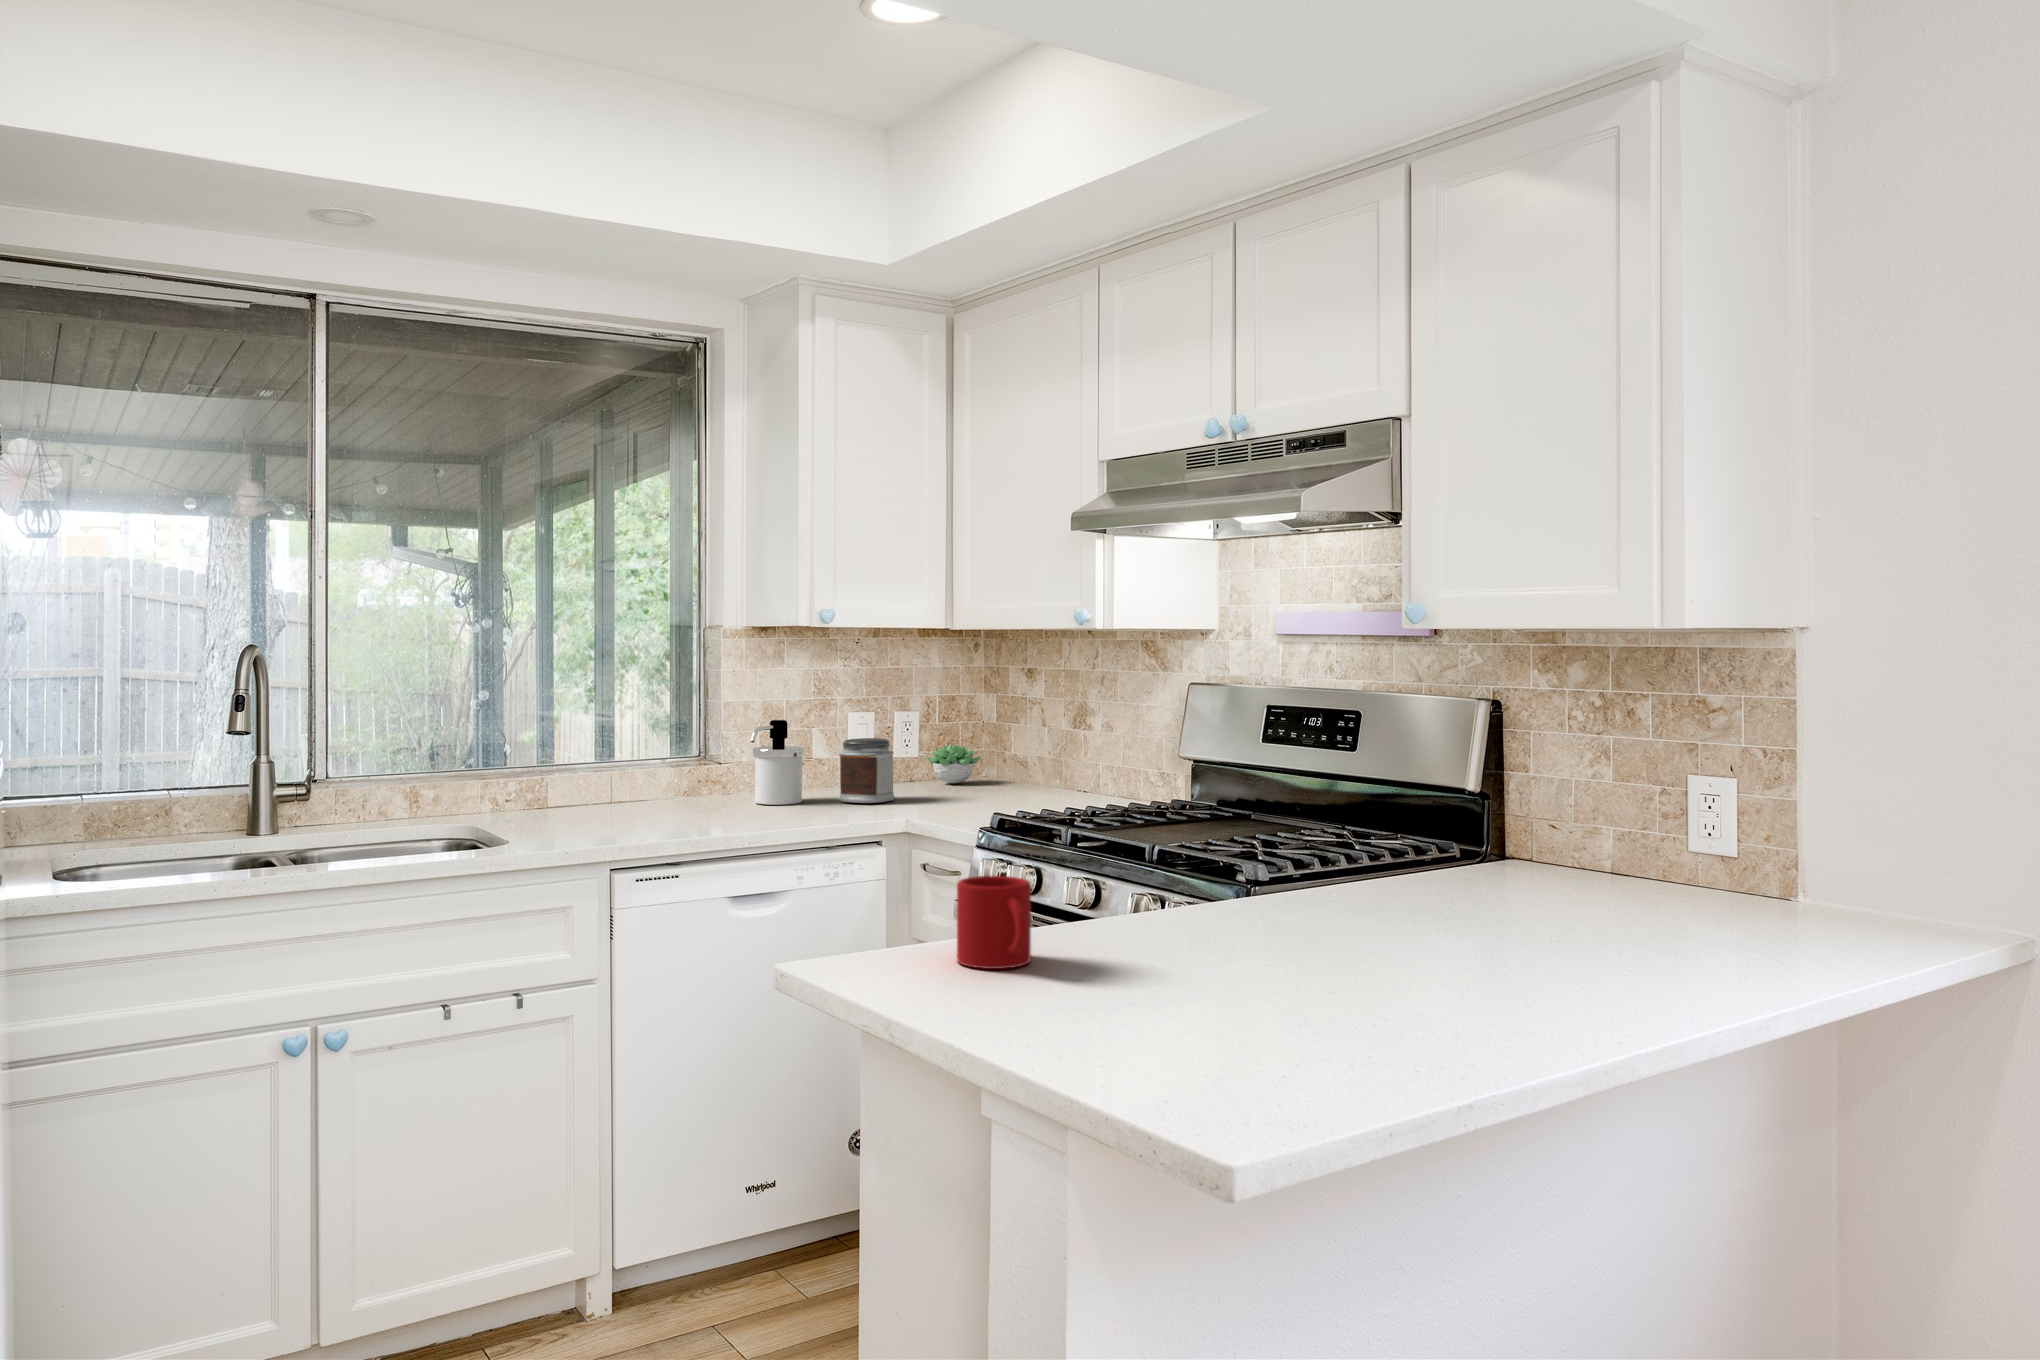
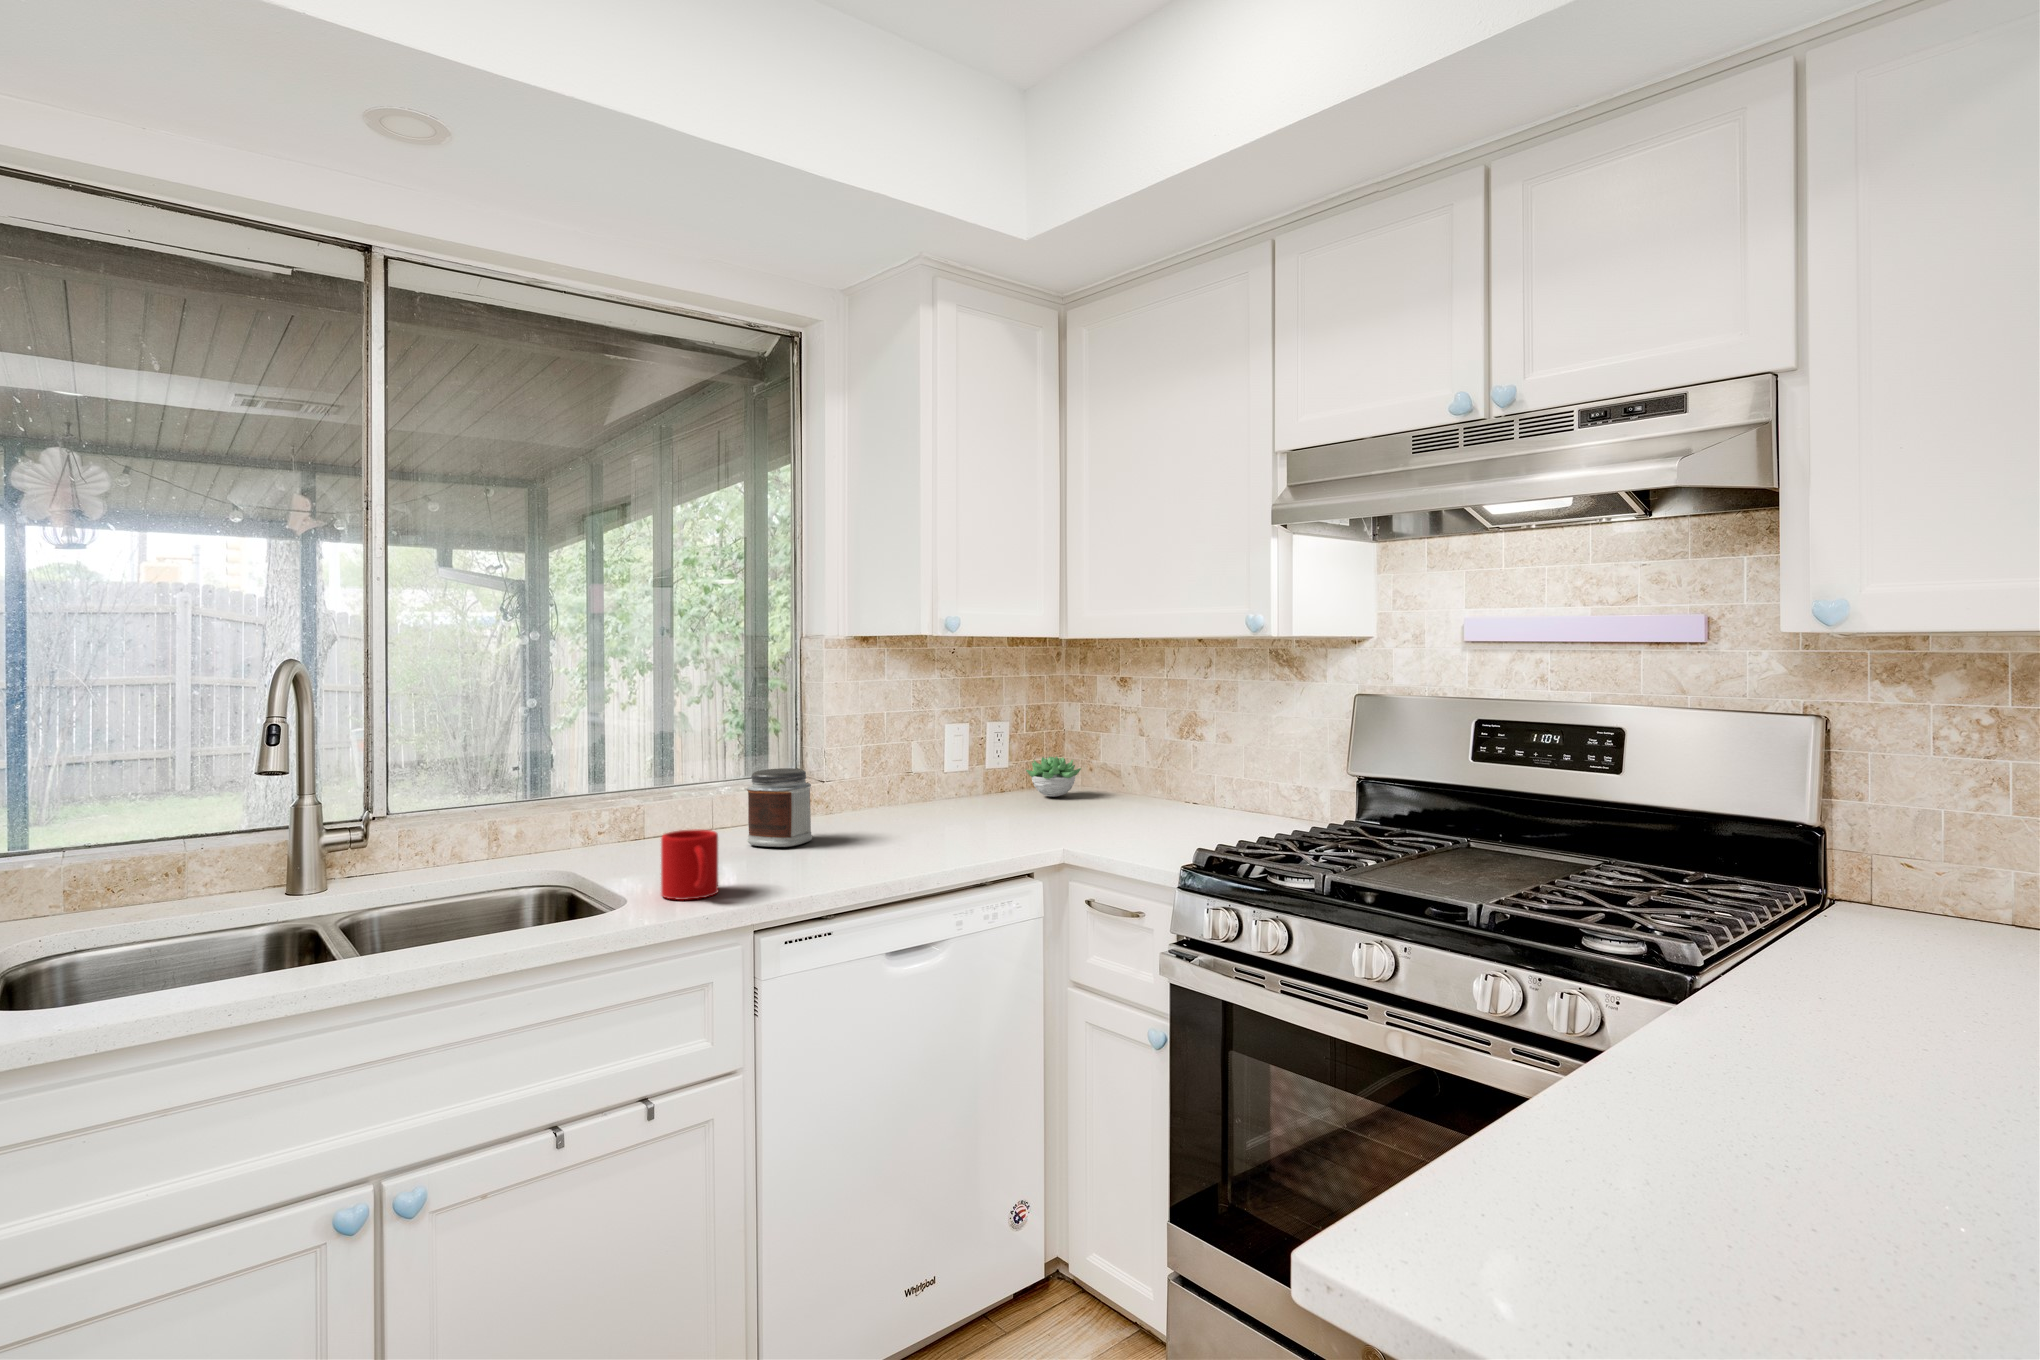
soap dispenser: present [750,720,804,805] -> none [865,736,920,830]
jar: present [839,738,895,803] -> present [747,768,812,847]
mug: present [957,876,1031,969] -> present [661,829,718,900]

